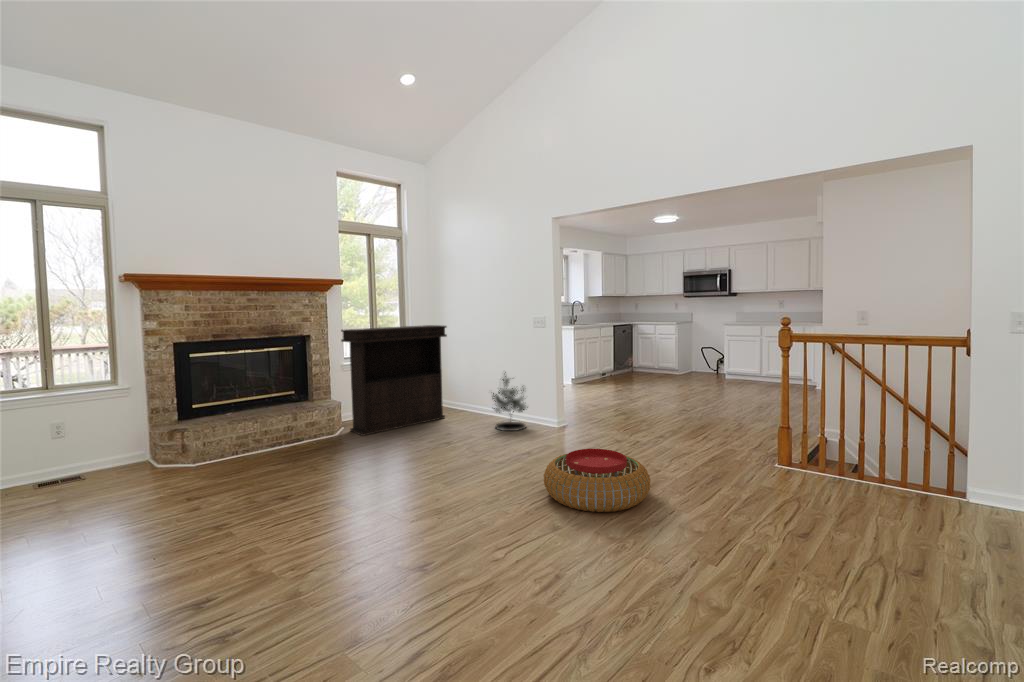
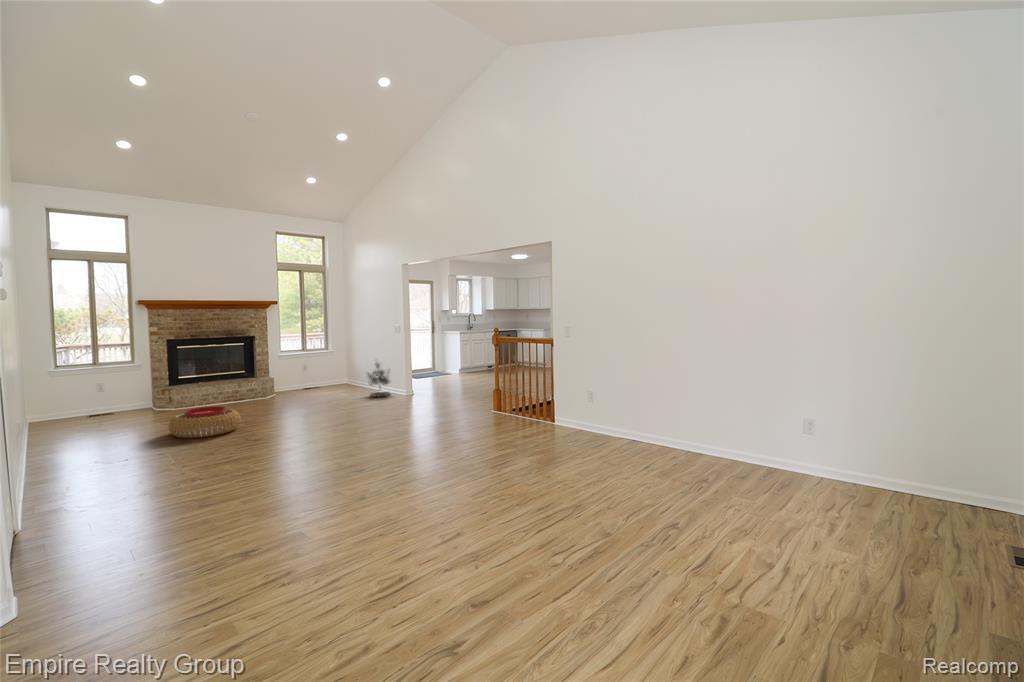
console table: present [341,325,447,436] -> none [273,330,347,398]
pouf: present [544,449,650,512] -> present [169,407,241,438]

